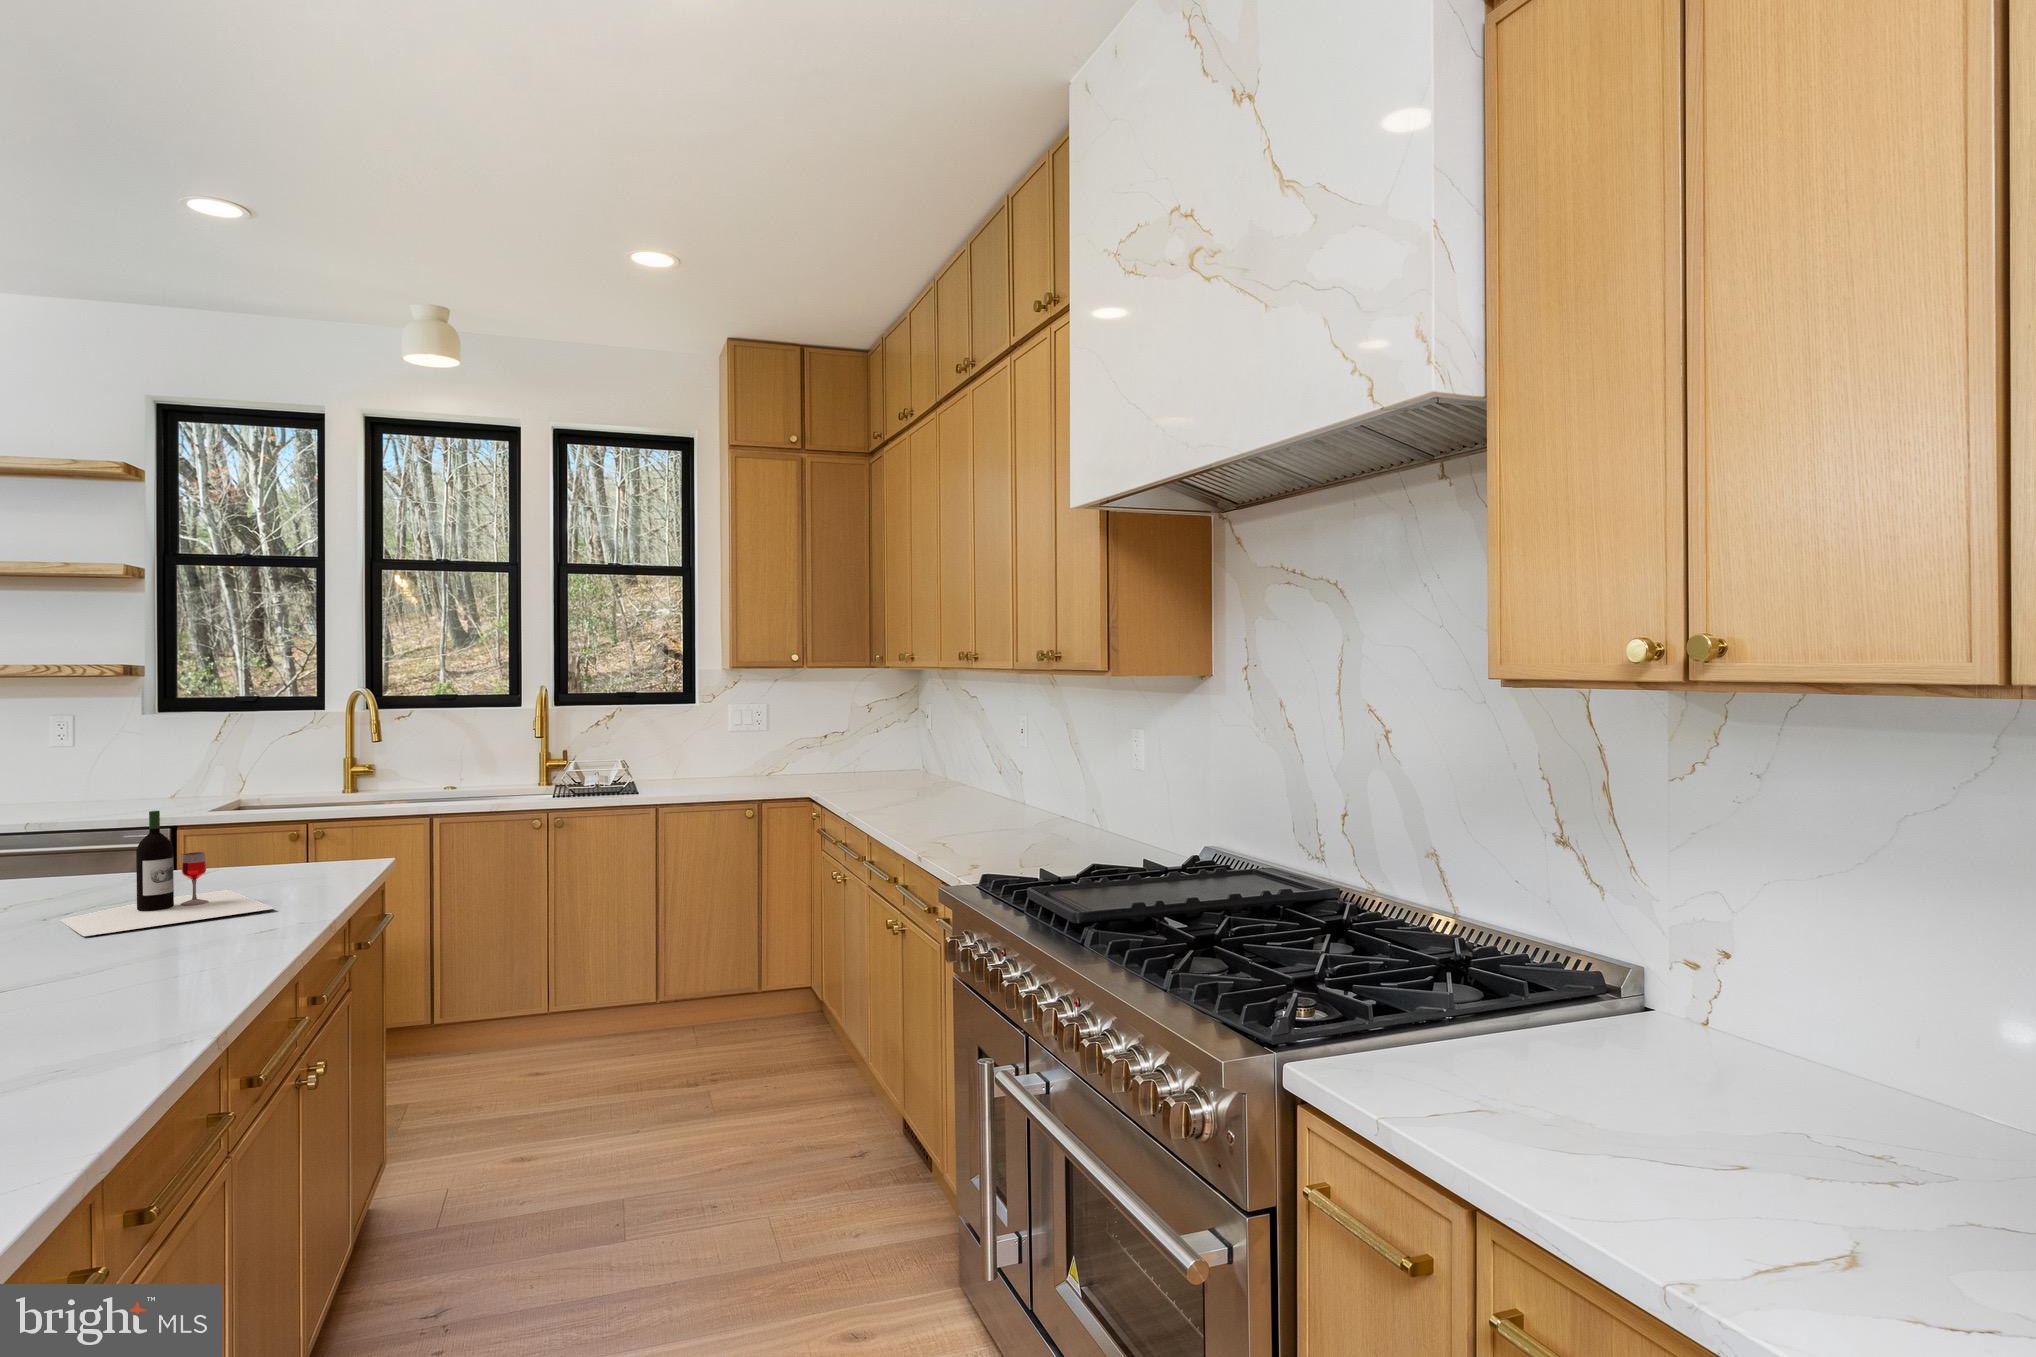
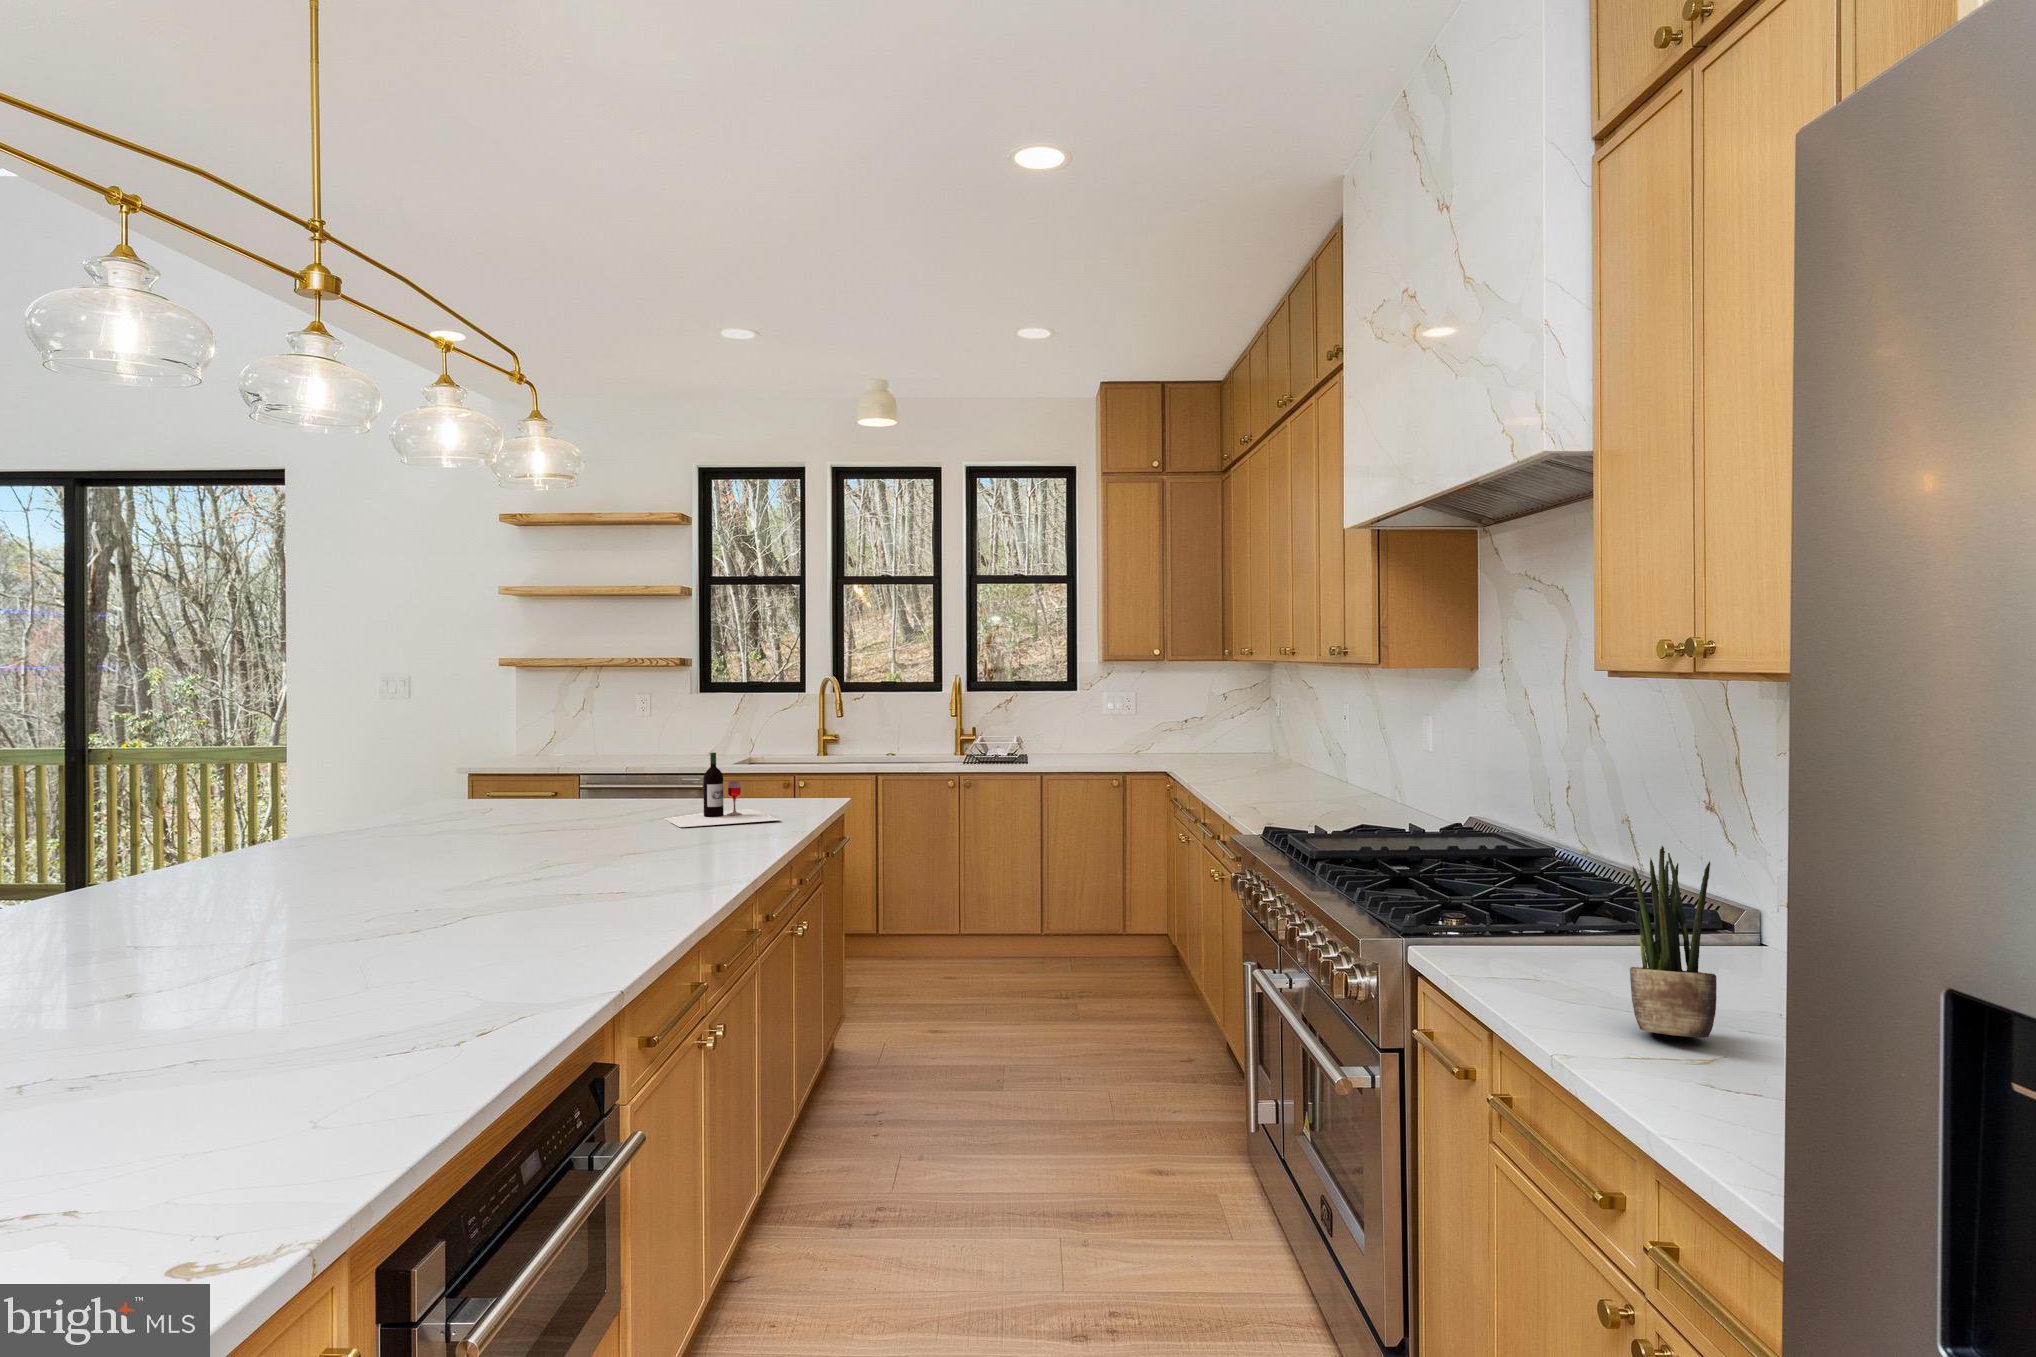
potted plant: none [1745,947,1891,1254] -> present [1630,846,1716,1037]

